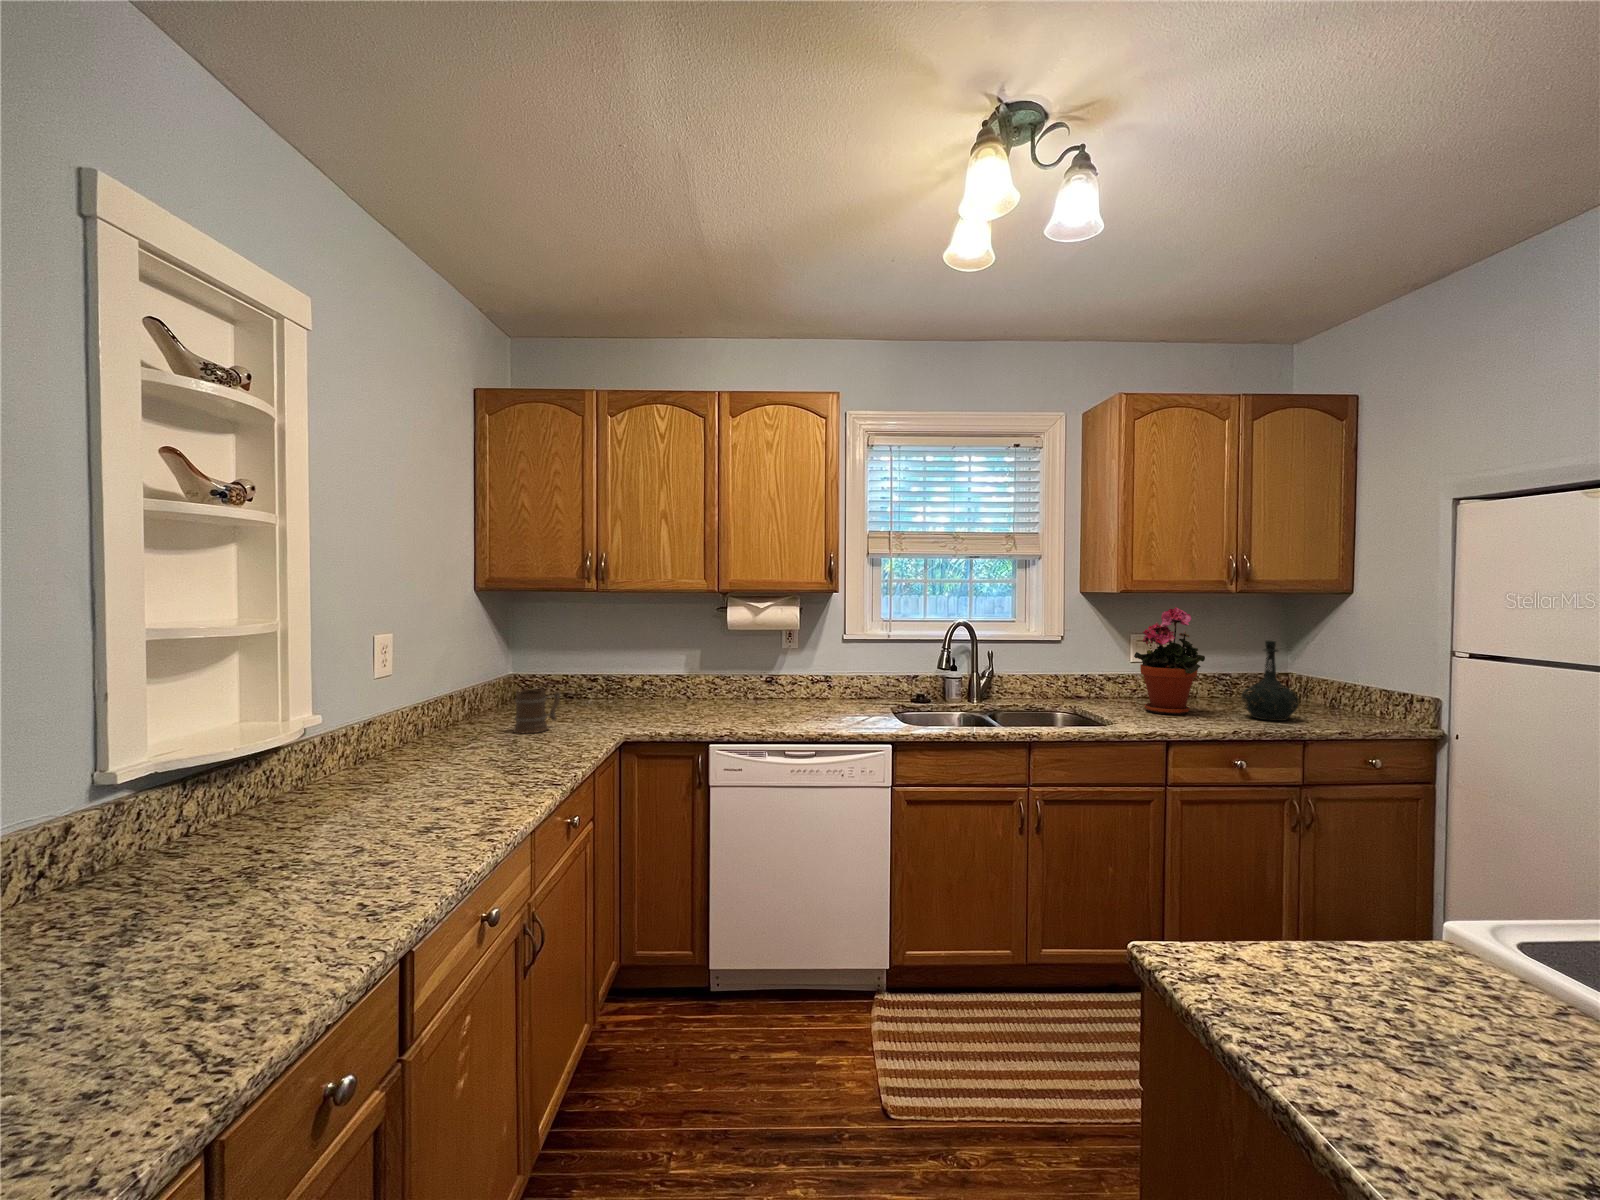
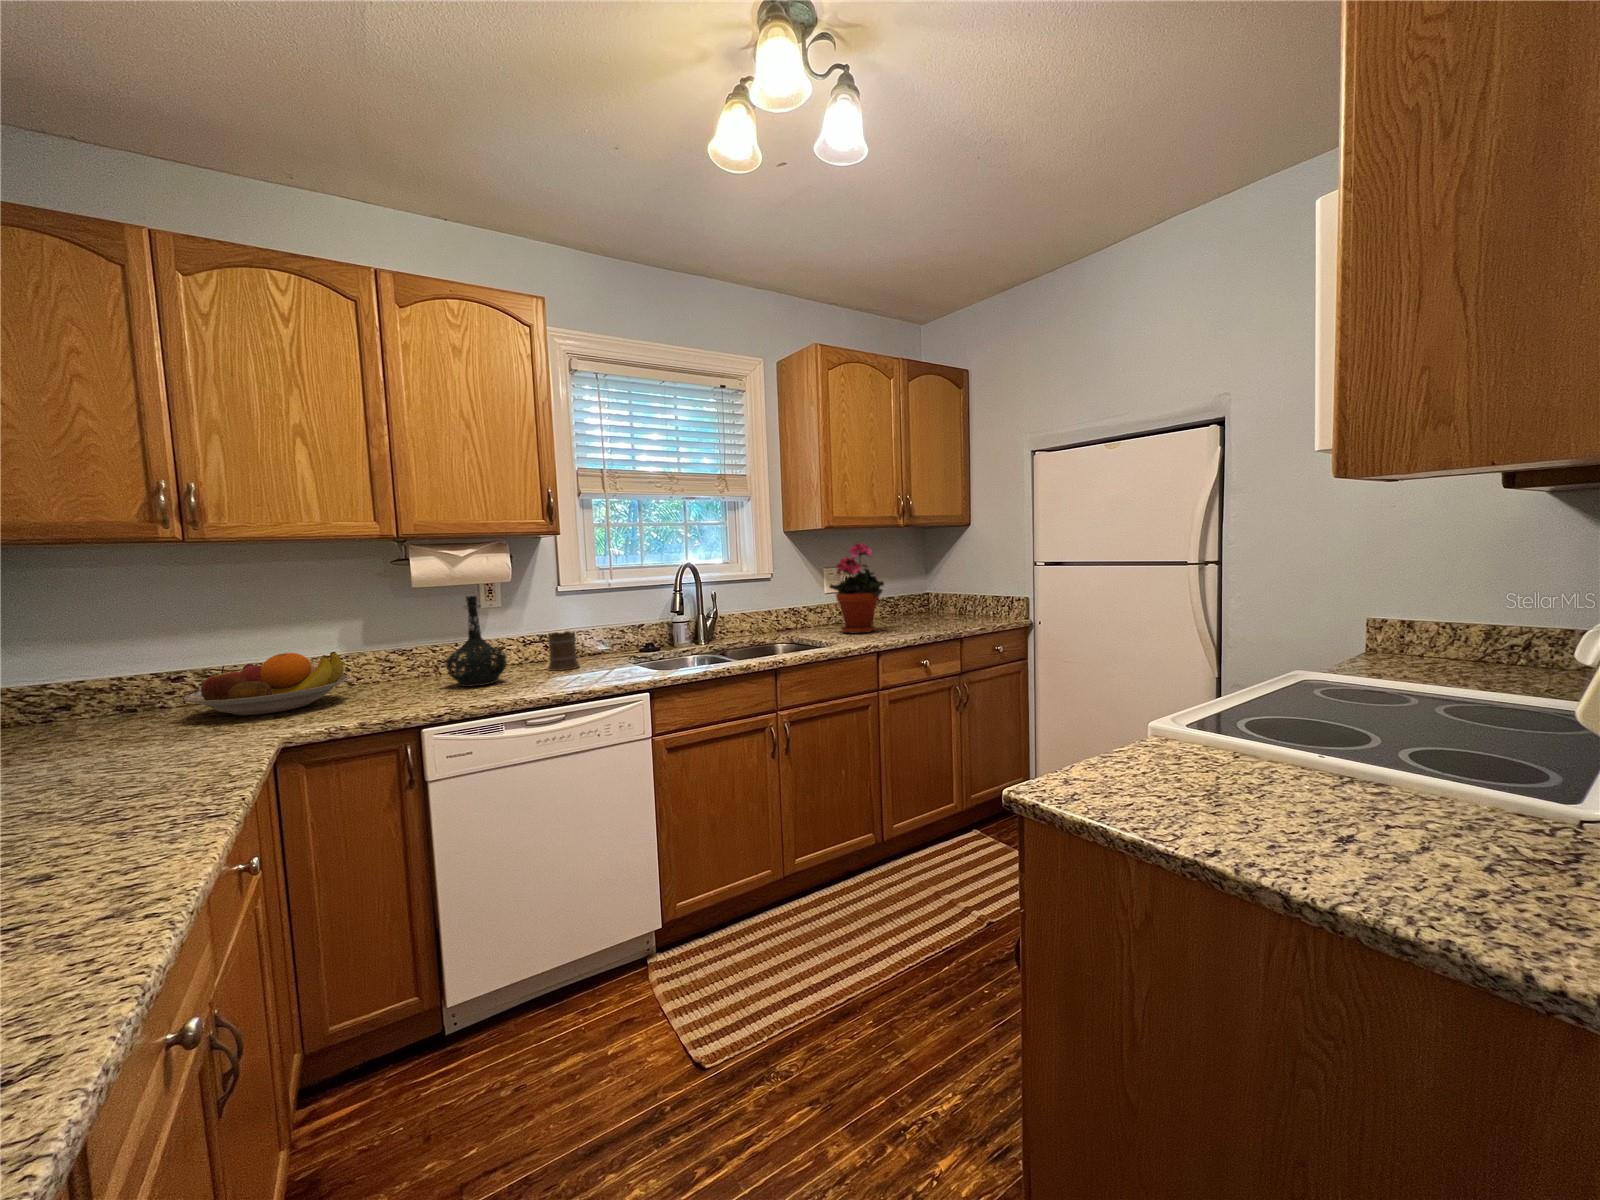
bottle: present [1241,641,1299,721] -> present [446,596,507,687]
fruit bowl: none [580,673,676,716] -> present [184,652,349,716]
mug: present [513,689,560,733] -> present [548,631,579,671]

